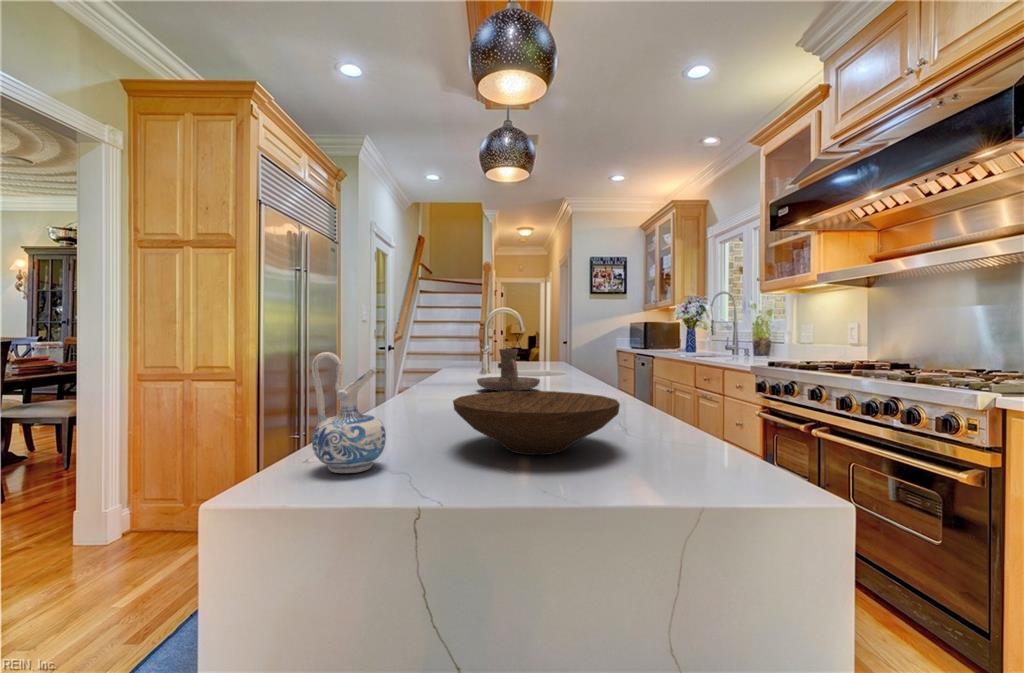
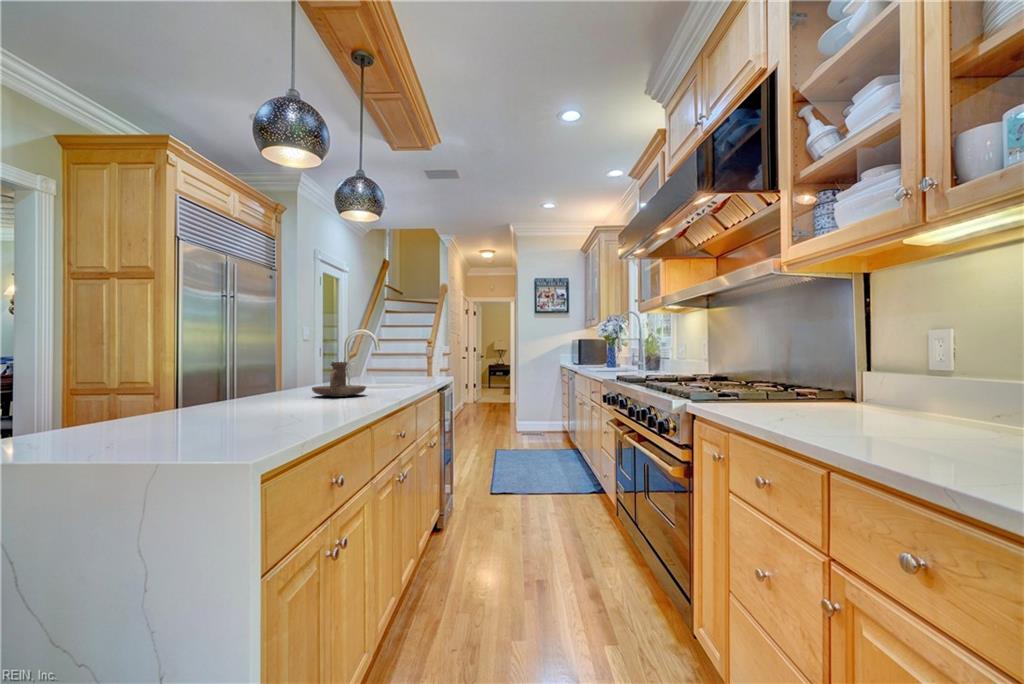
ceramic pitcher: present [312,352,386,473] -> none [68,357,123,431]
wooden bowl: present [453,391,620,455] -> none [177,387,301,425]

